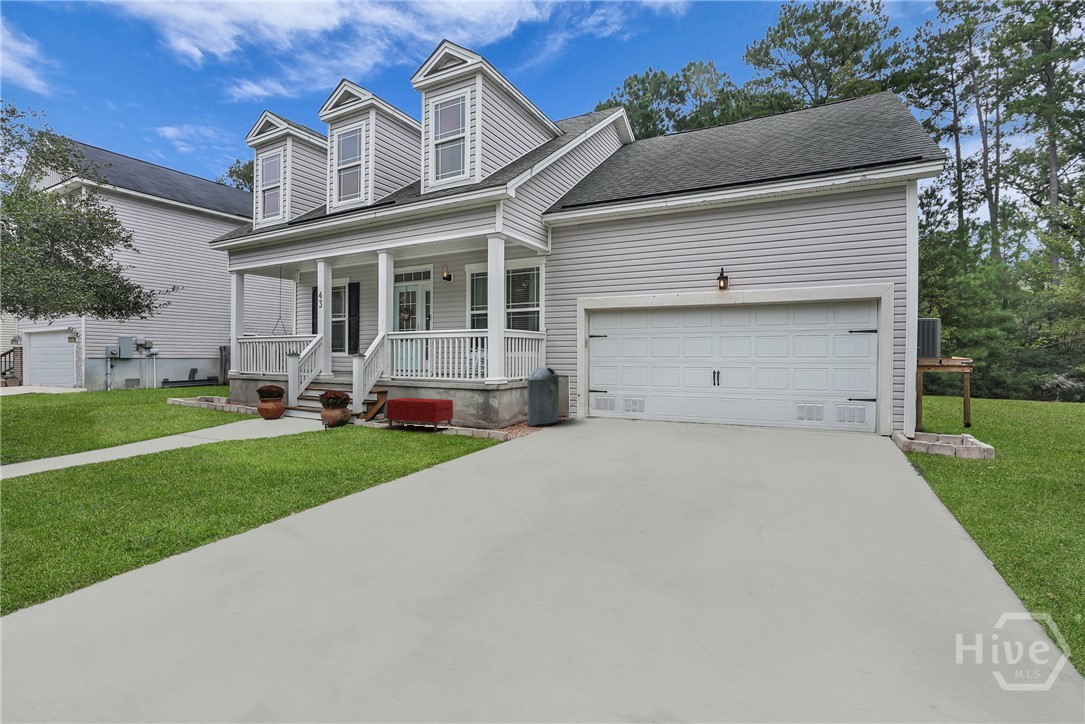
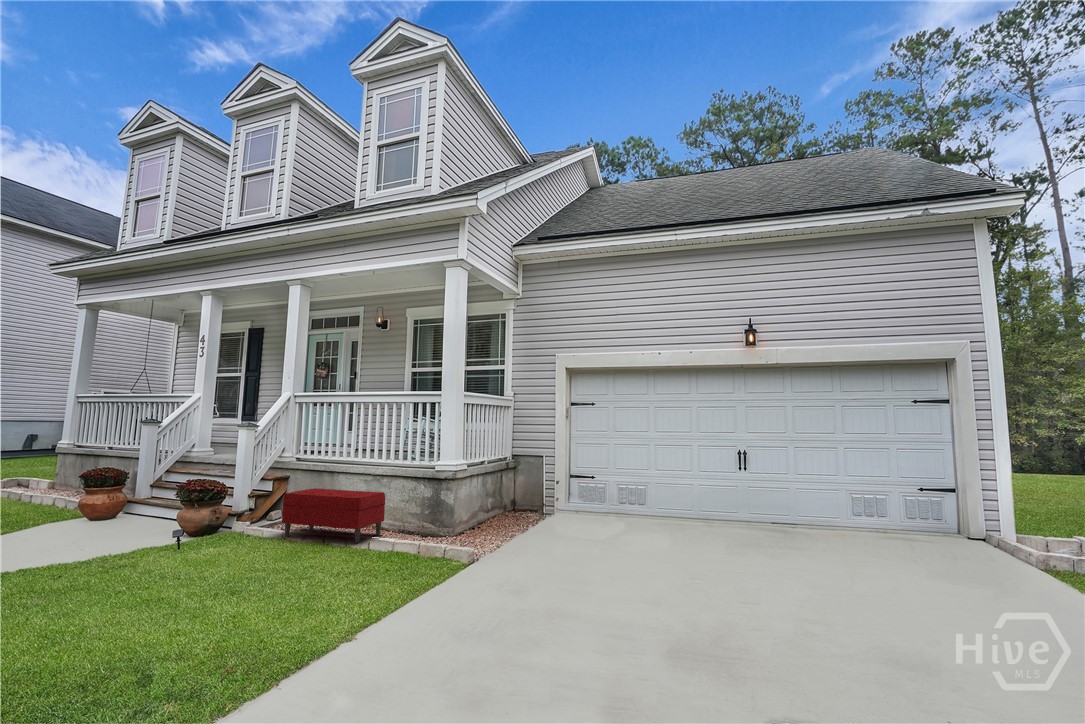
trash can: present [527,367,559,427] -> none [492,444,535,531]

